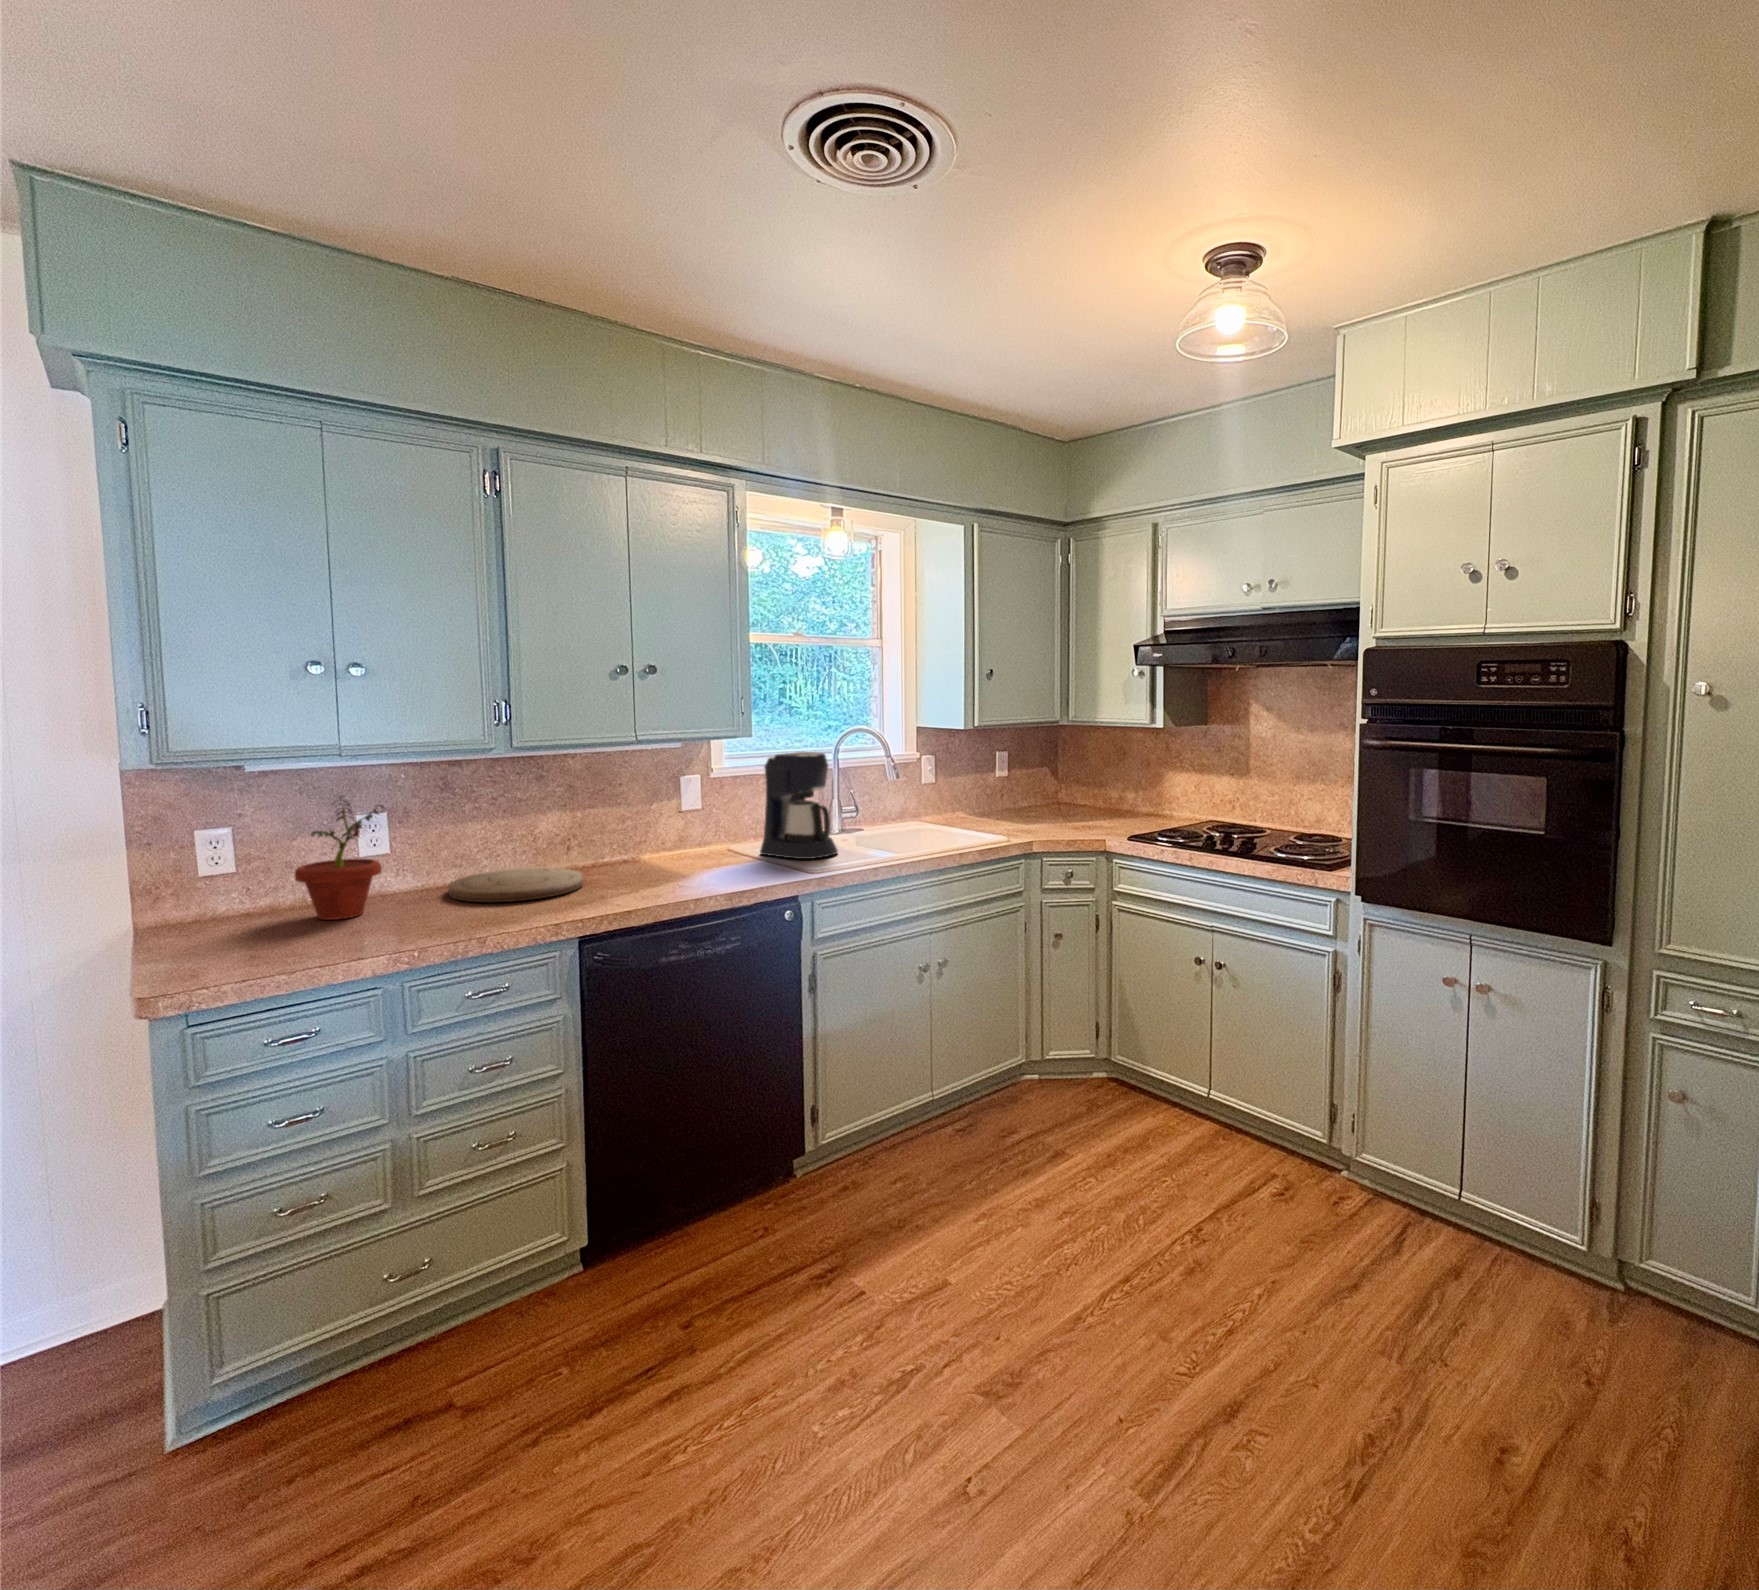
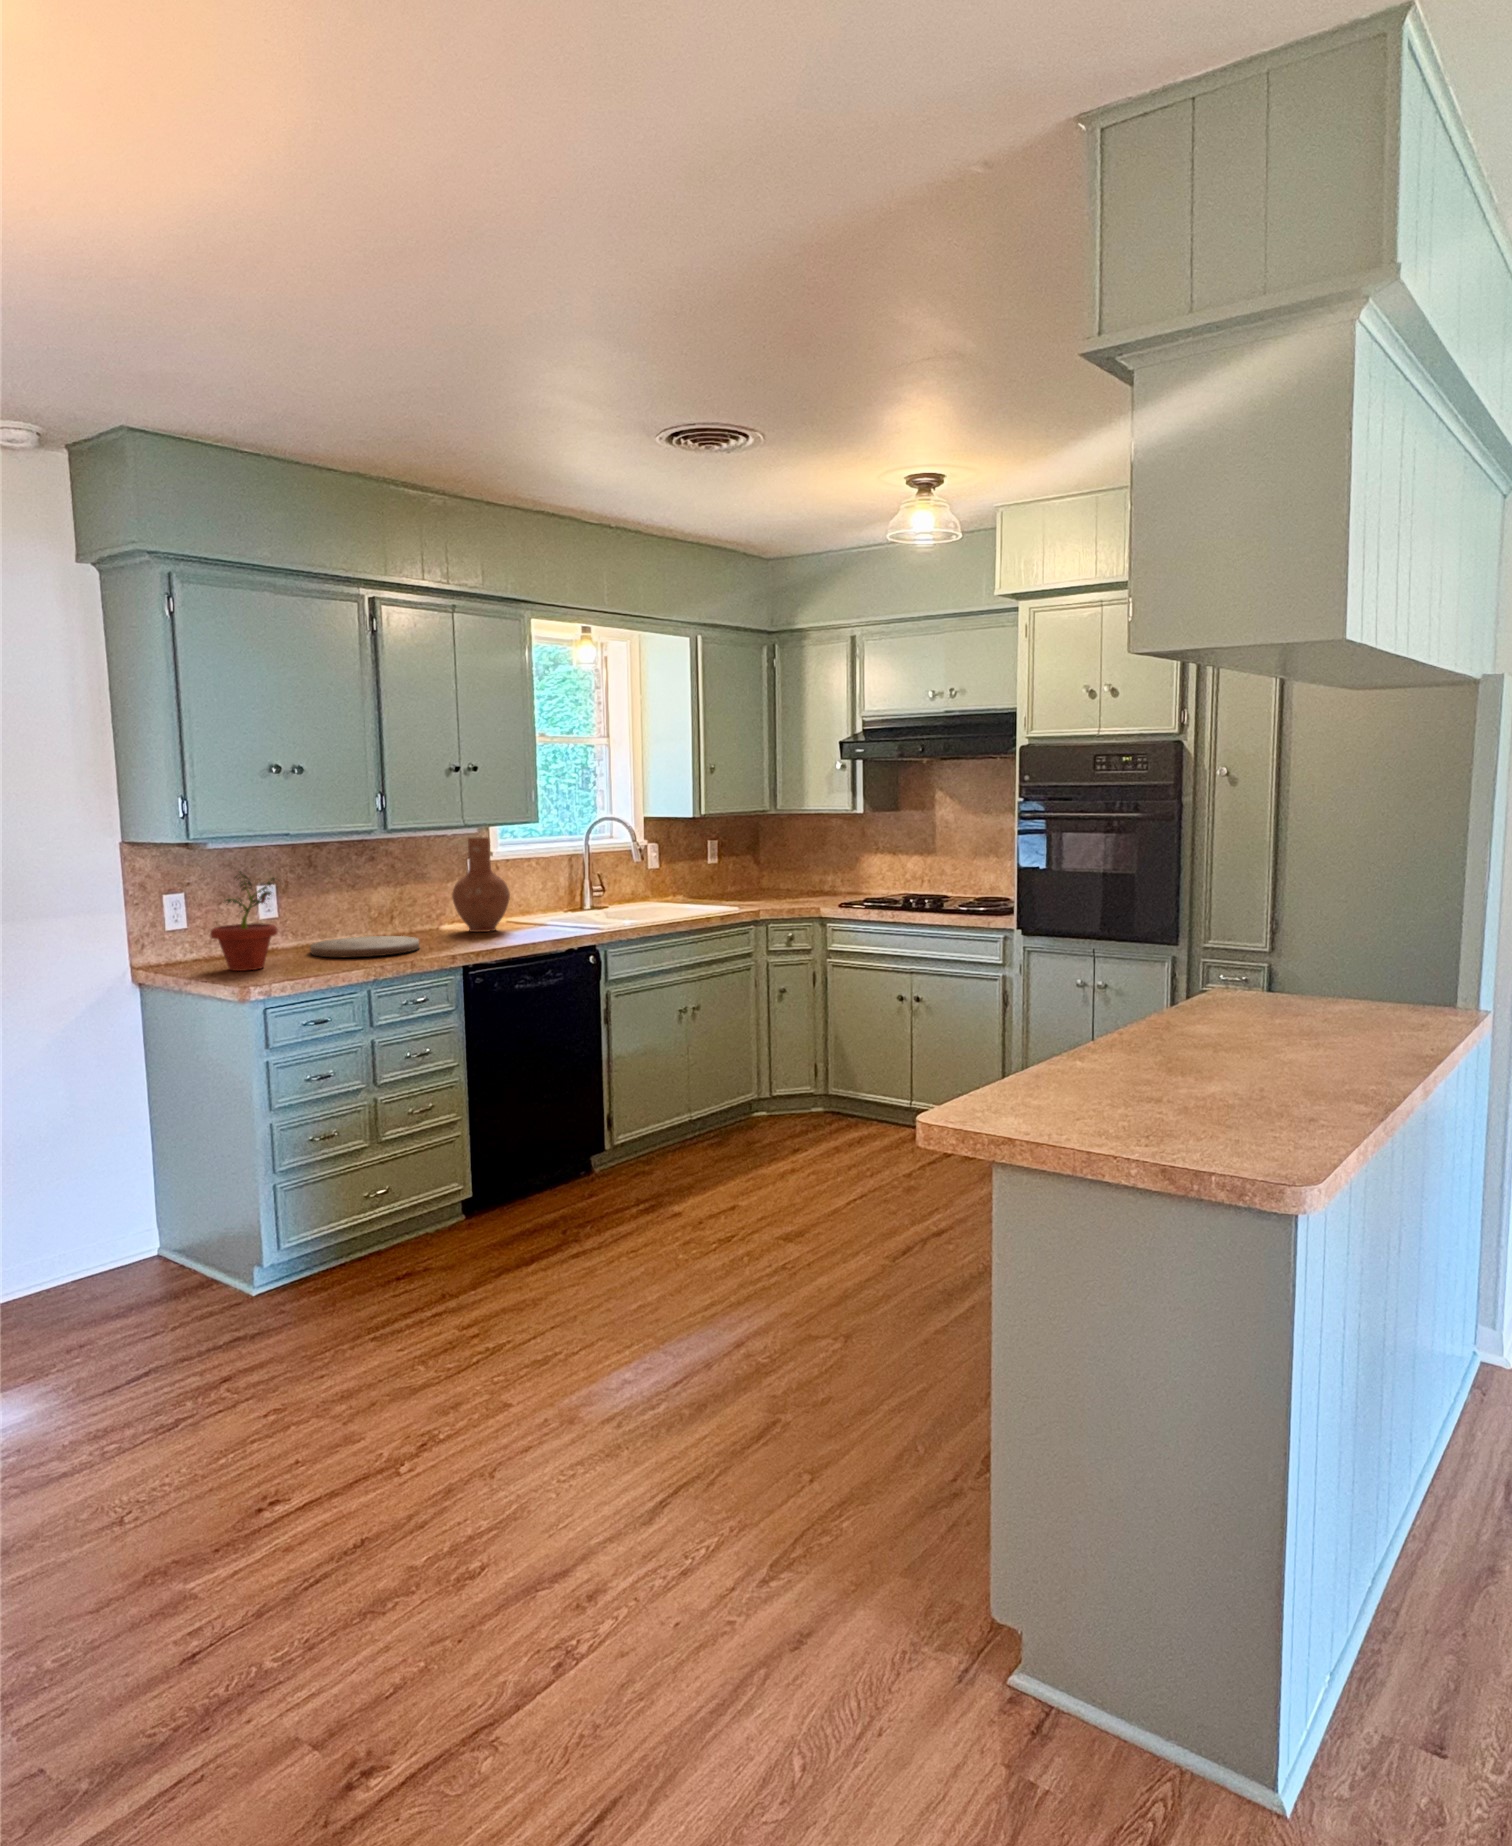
vase: none [653,752,719,863] -> present [452,837,510,932]
coffee maker: present [760,752,838,859] -> none [540,837,607,926]

